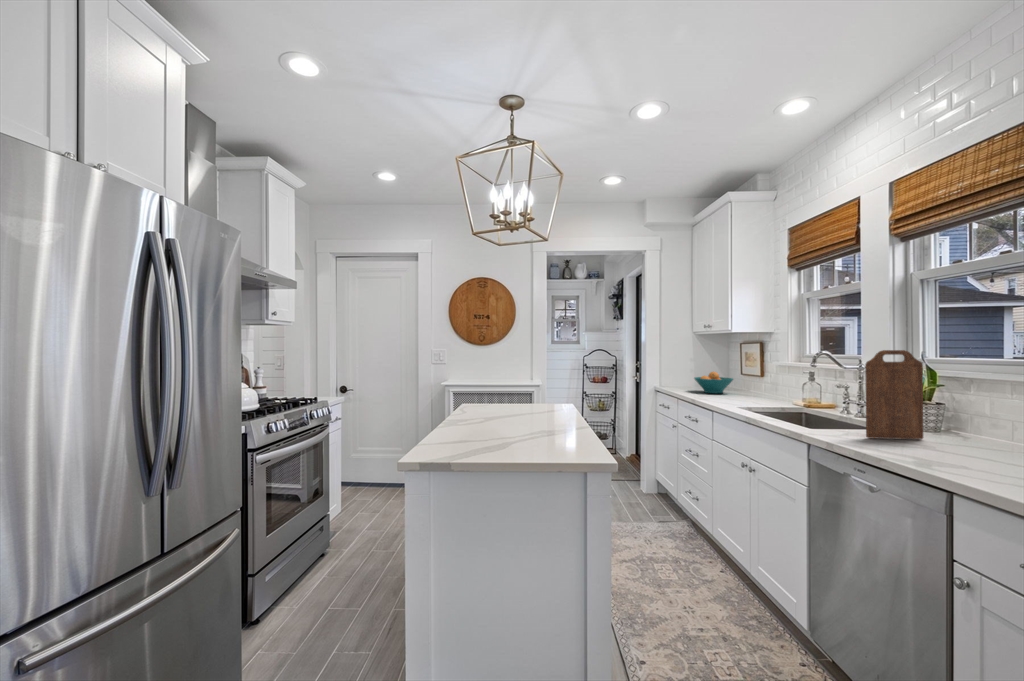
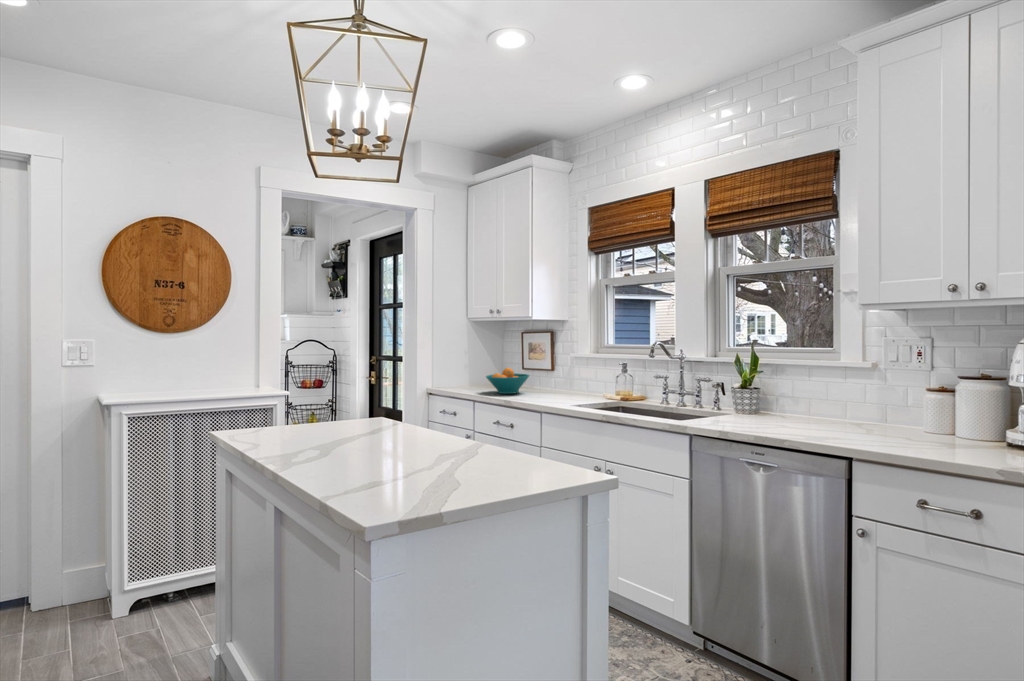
cutting board: present [865,350,923,439] -> none [724,345,758,429]

